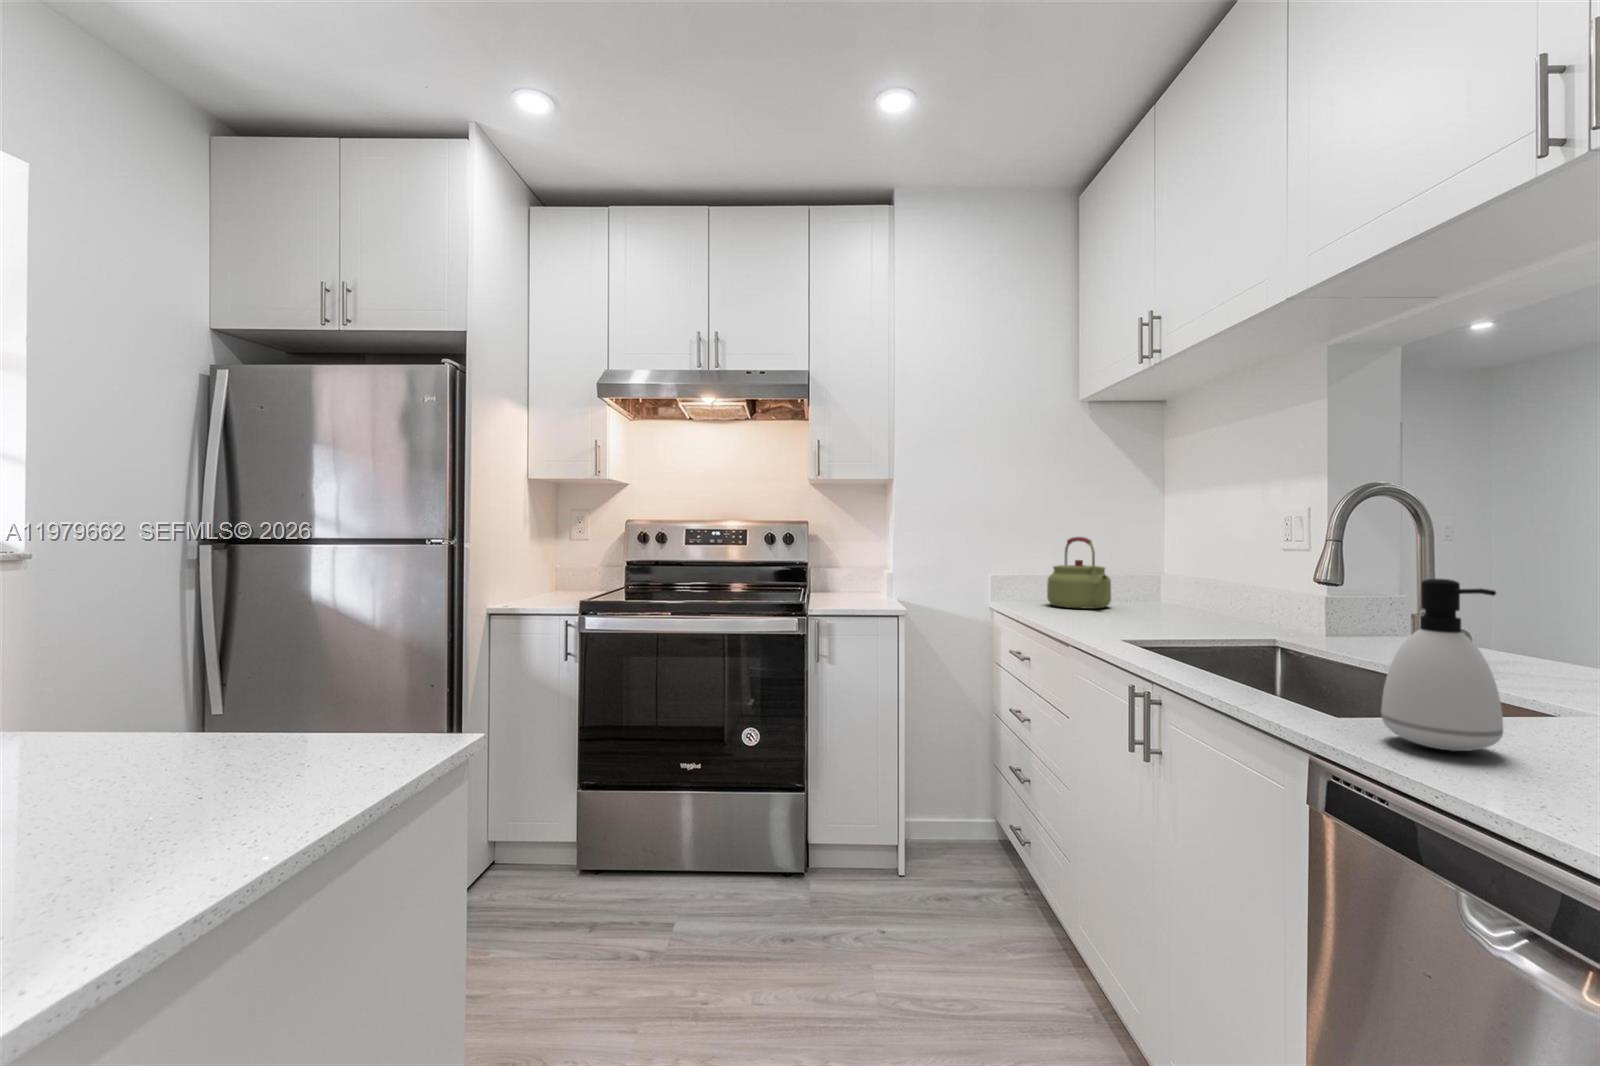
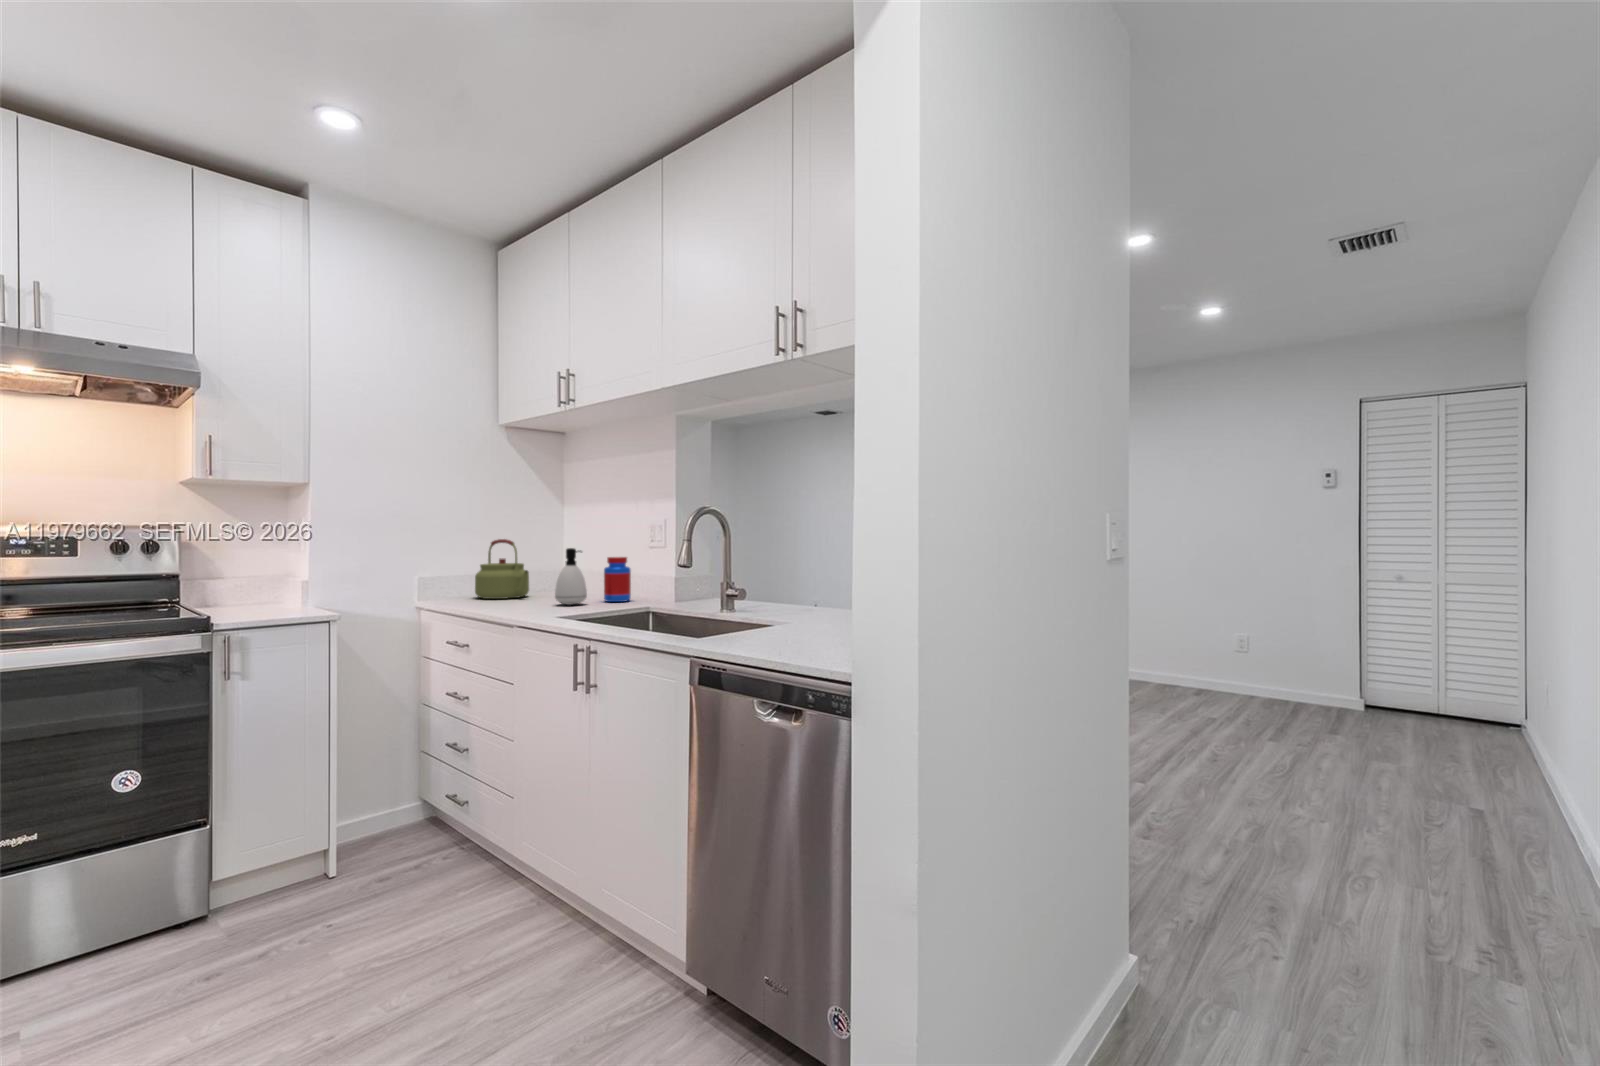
jar: none [1206,563,1249,628] -> present [604,557,631,602]
soap dispenser: present [1381,579,1503,751] -> present [555,548,587,605]

